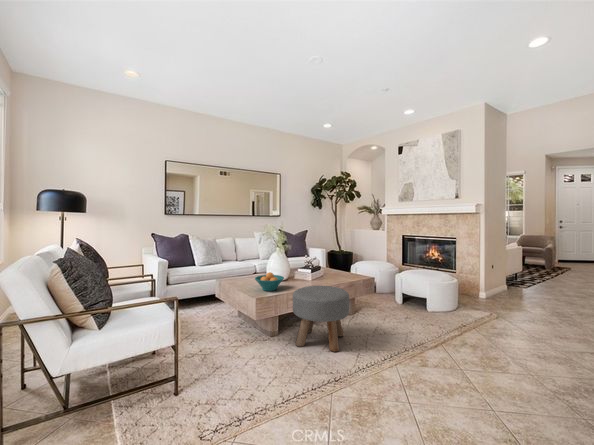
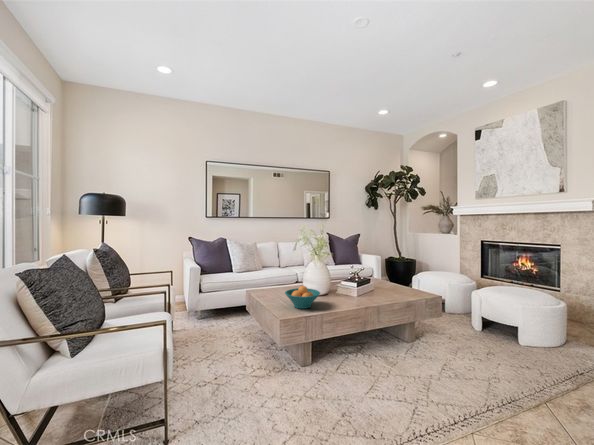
ottoman: present [293,286,349,352] -> none [328,305,403,398]

